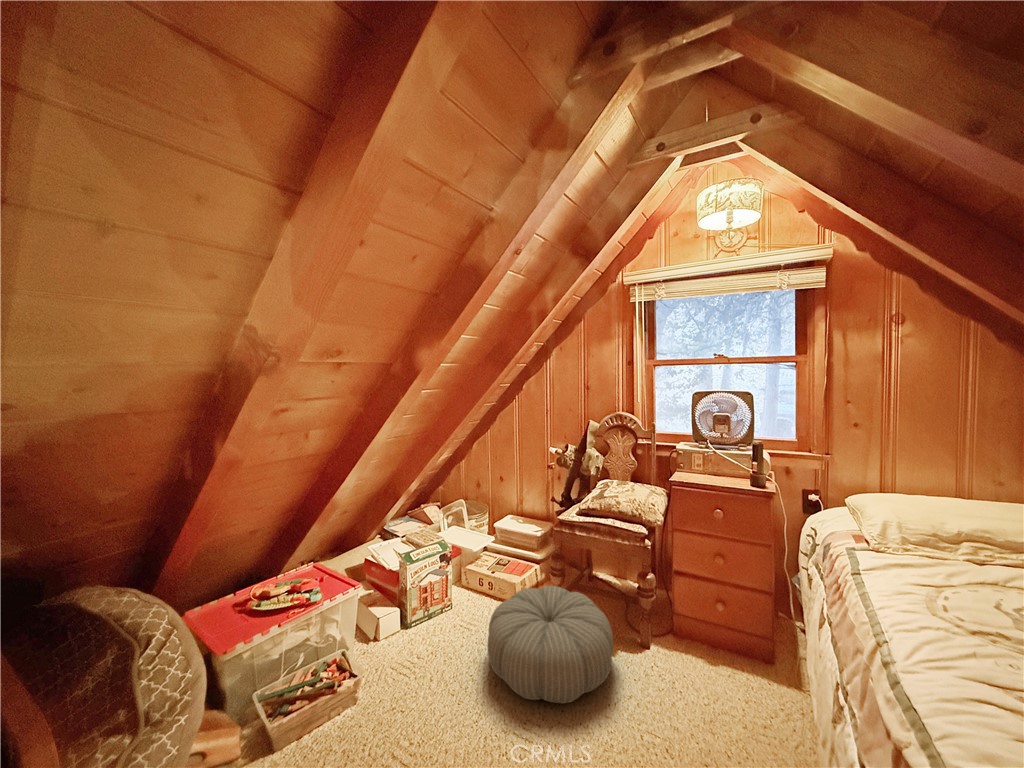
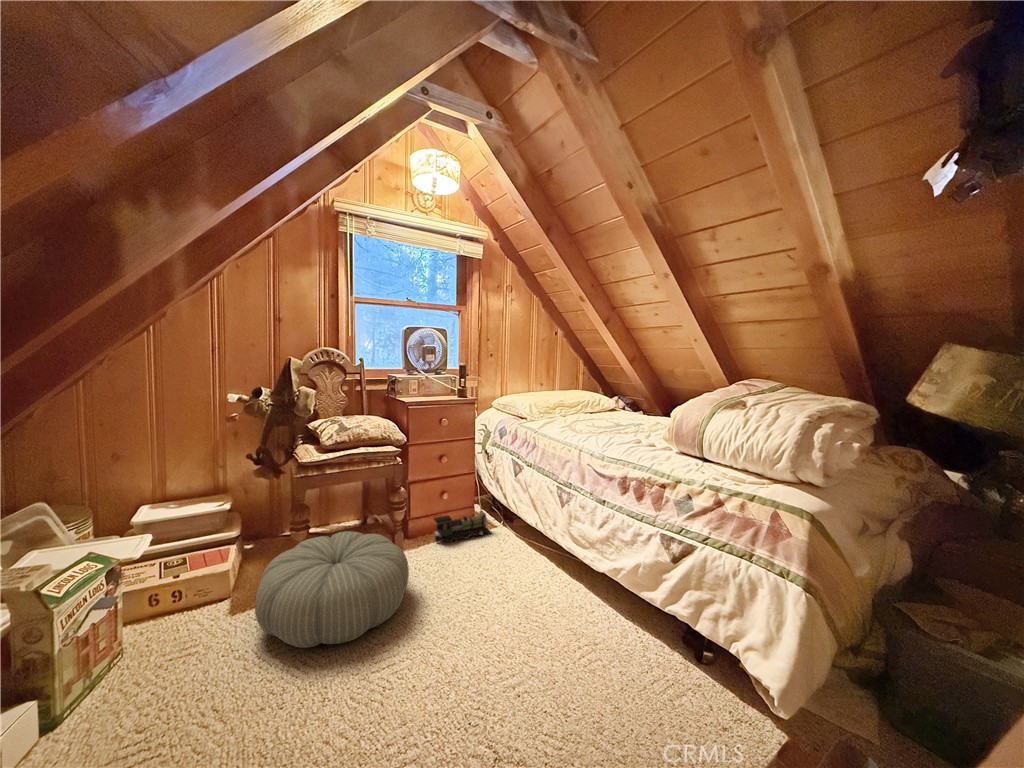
toy train: none [694,626,784,695] -> present [434,507,492,542]

